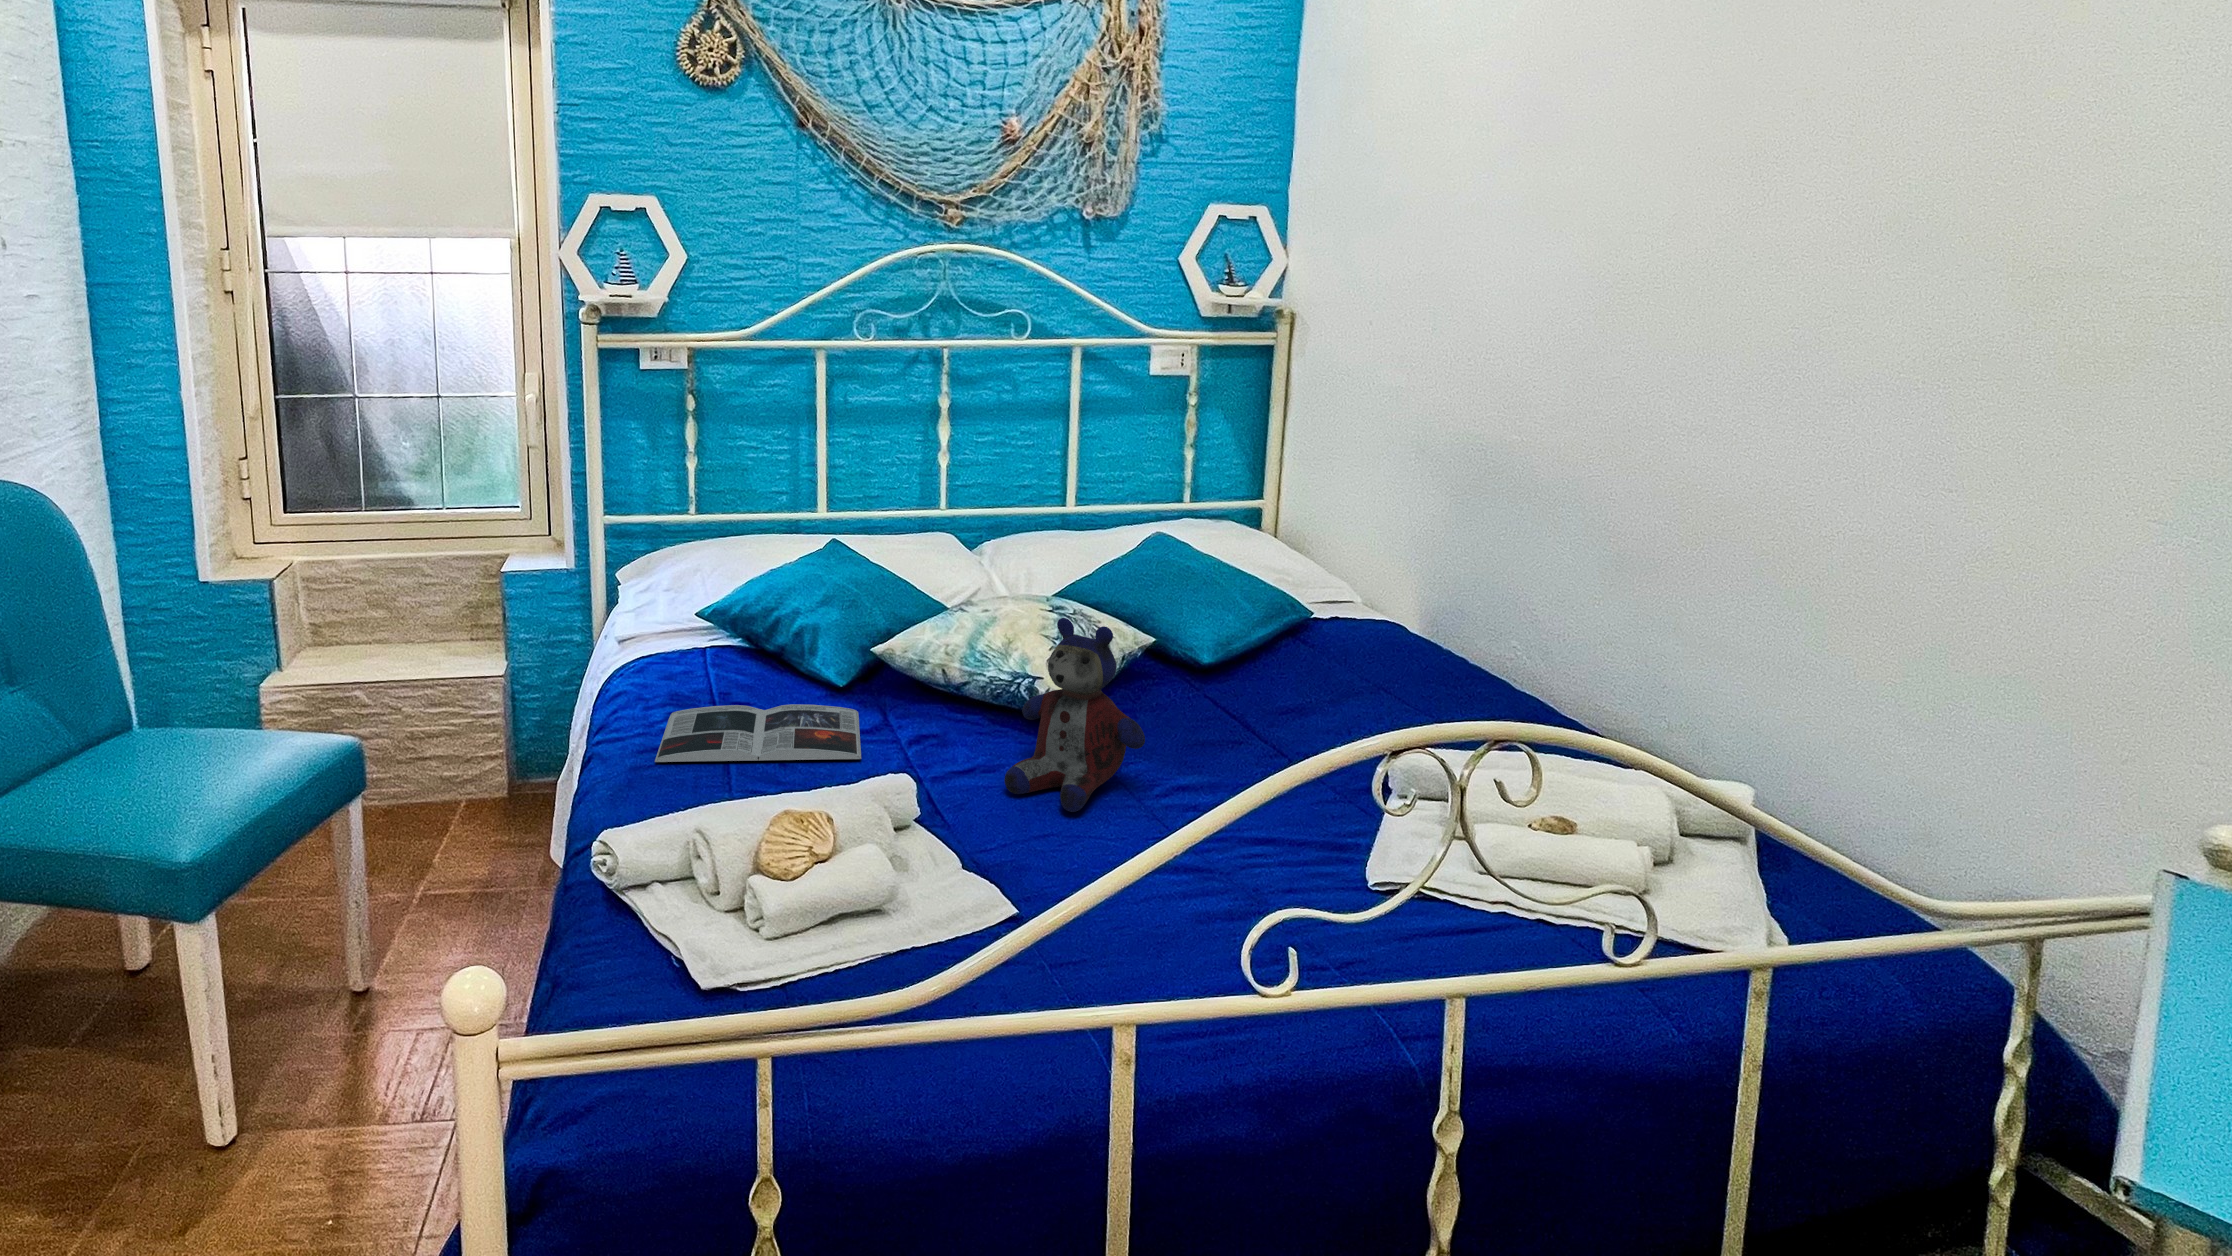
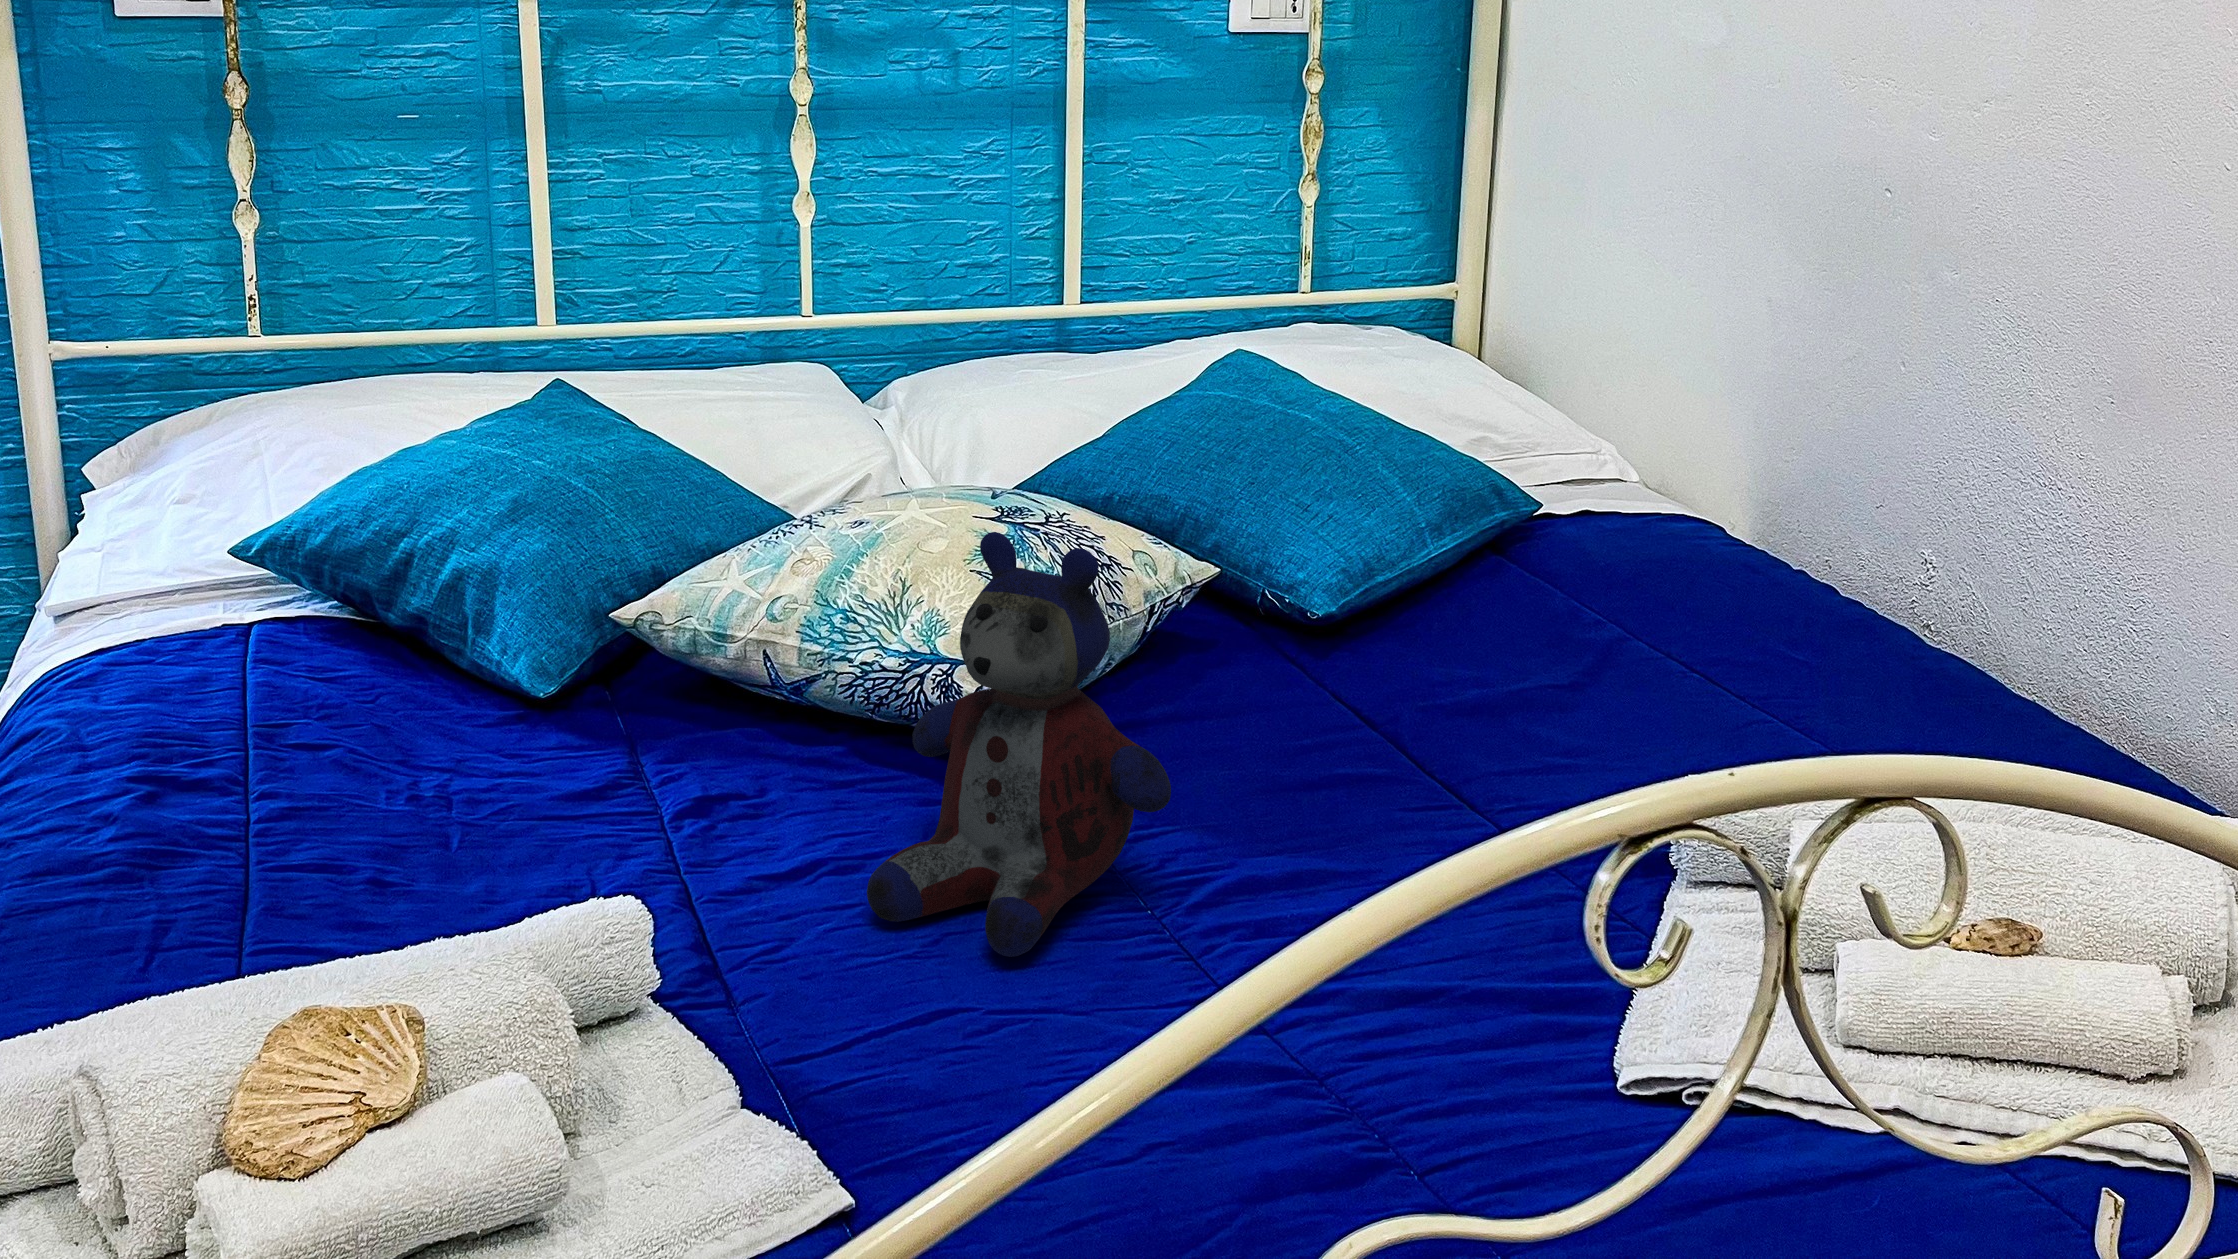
magazine: present [655,704,861,762] -> none [73,741,569,888]

